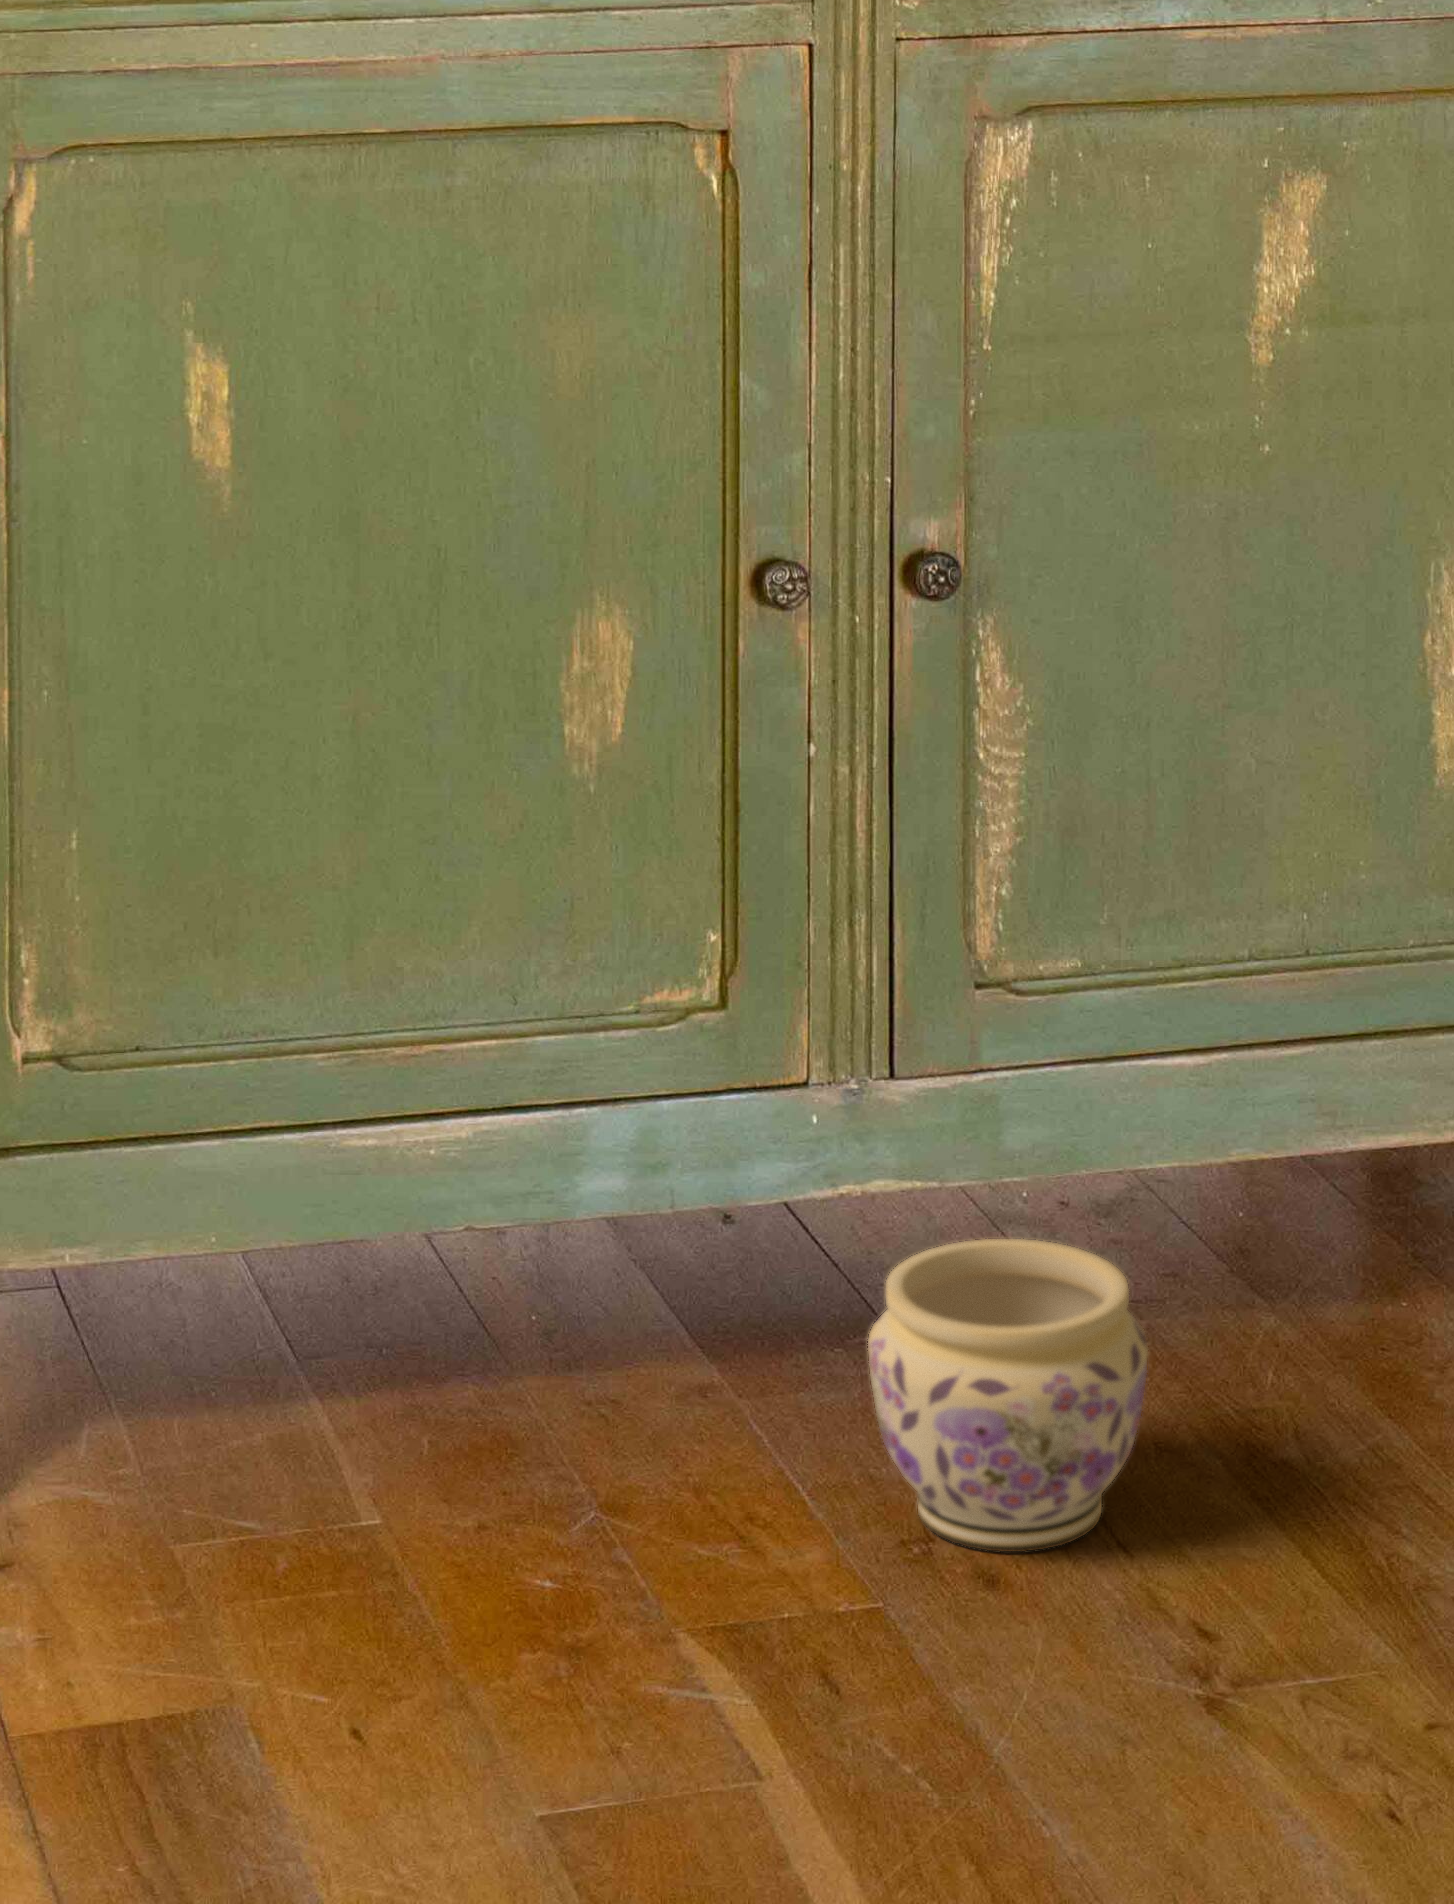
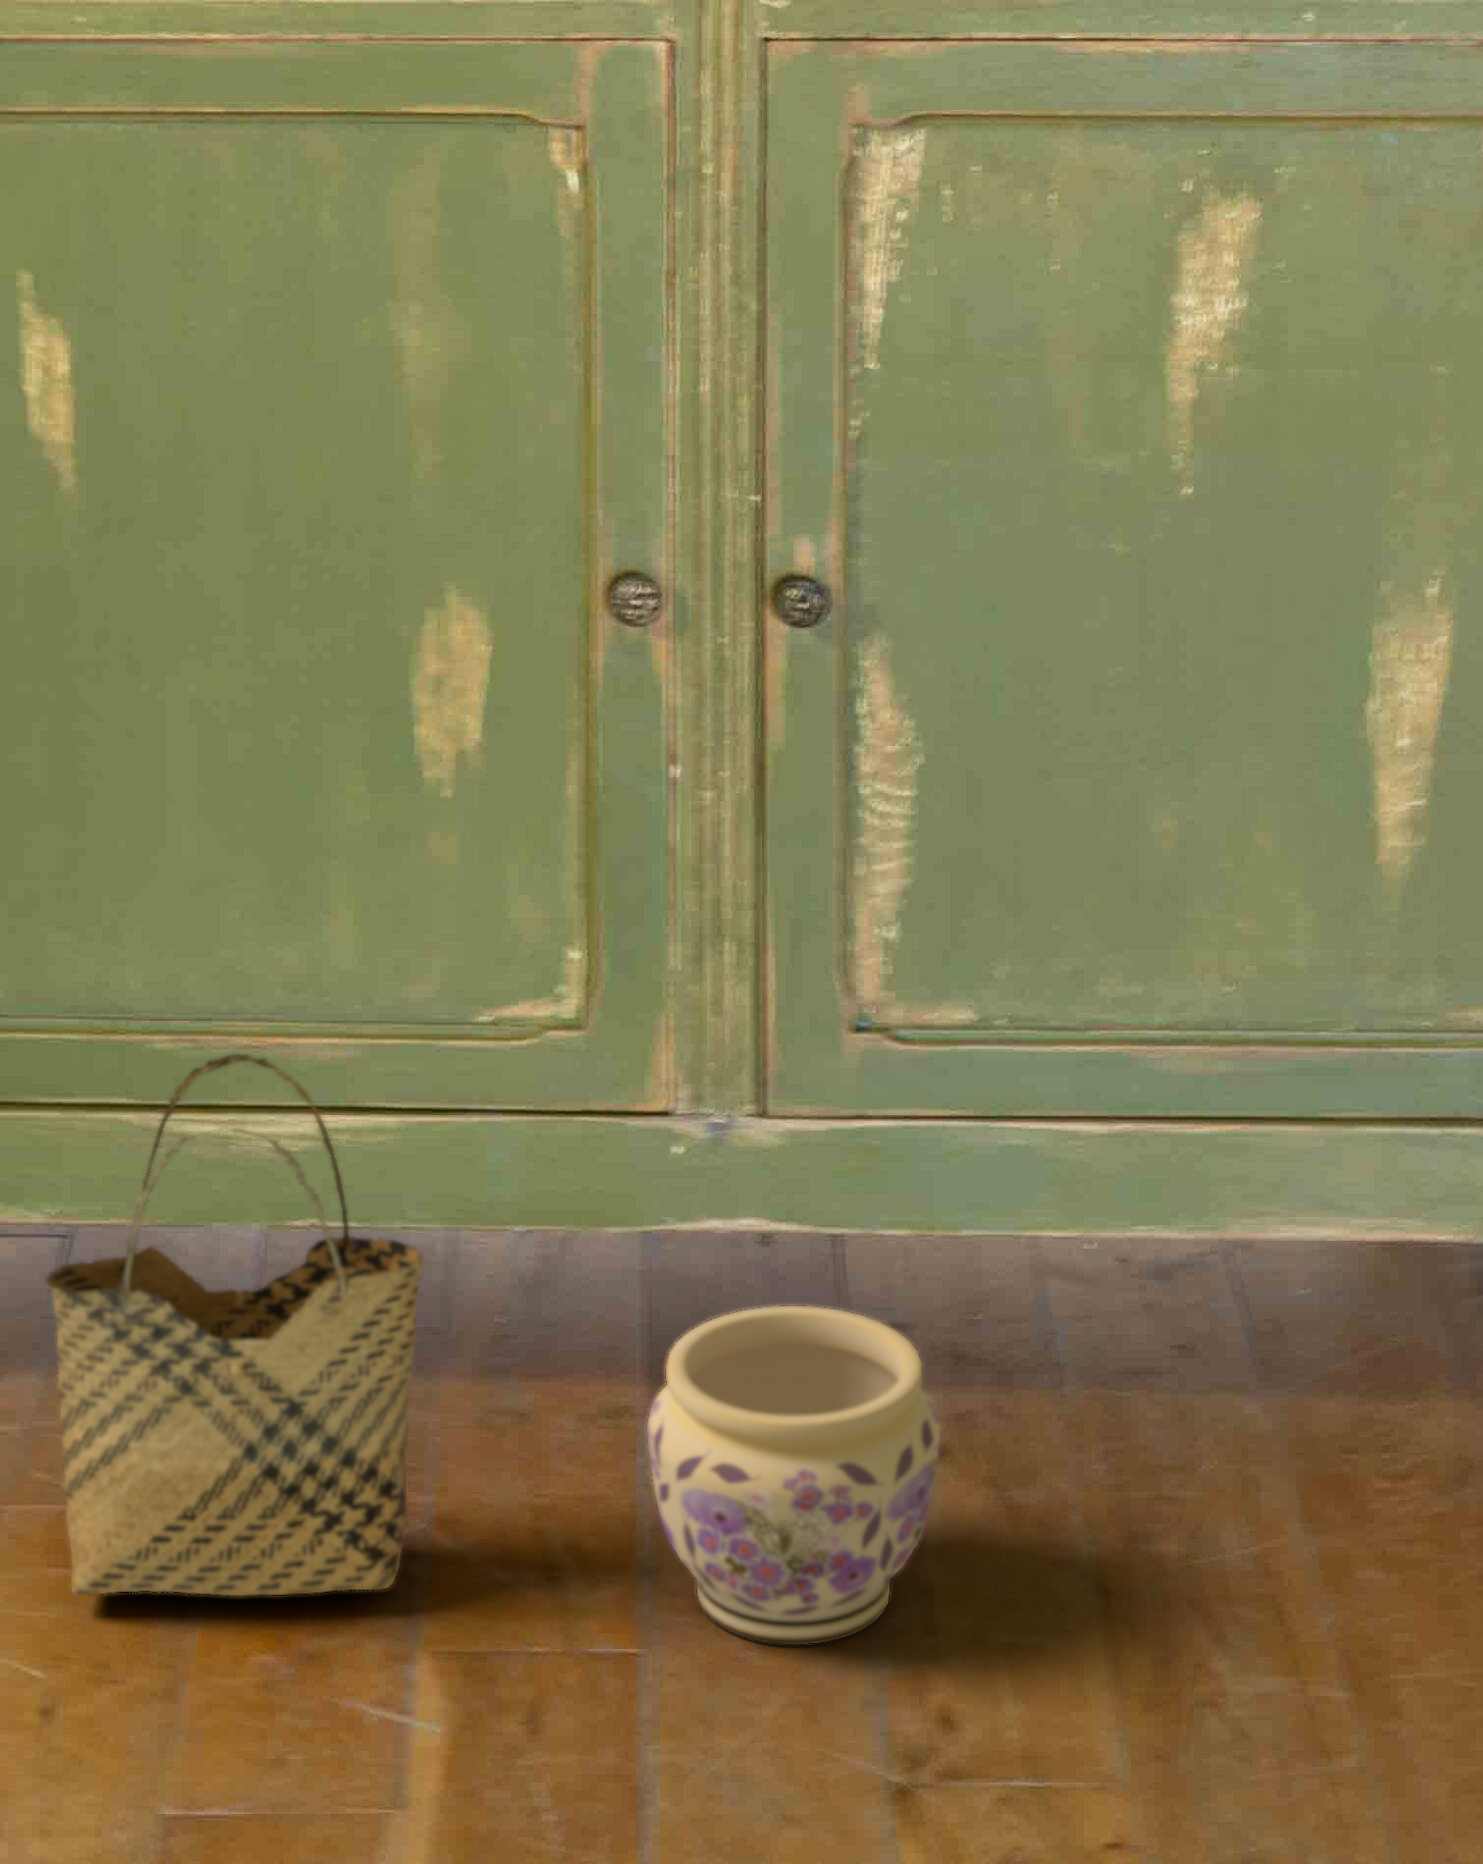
woven basket: none [294,1055,651,1605] -> present [46,1054,423,1596]

